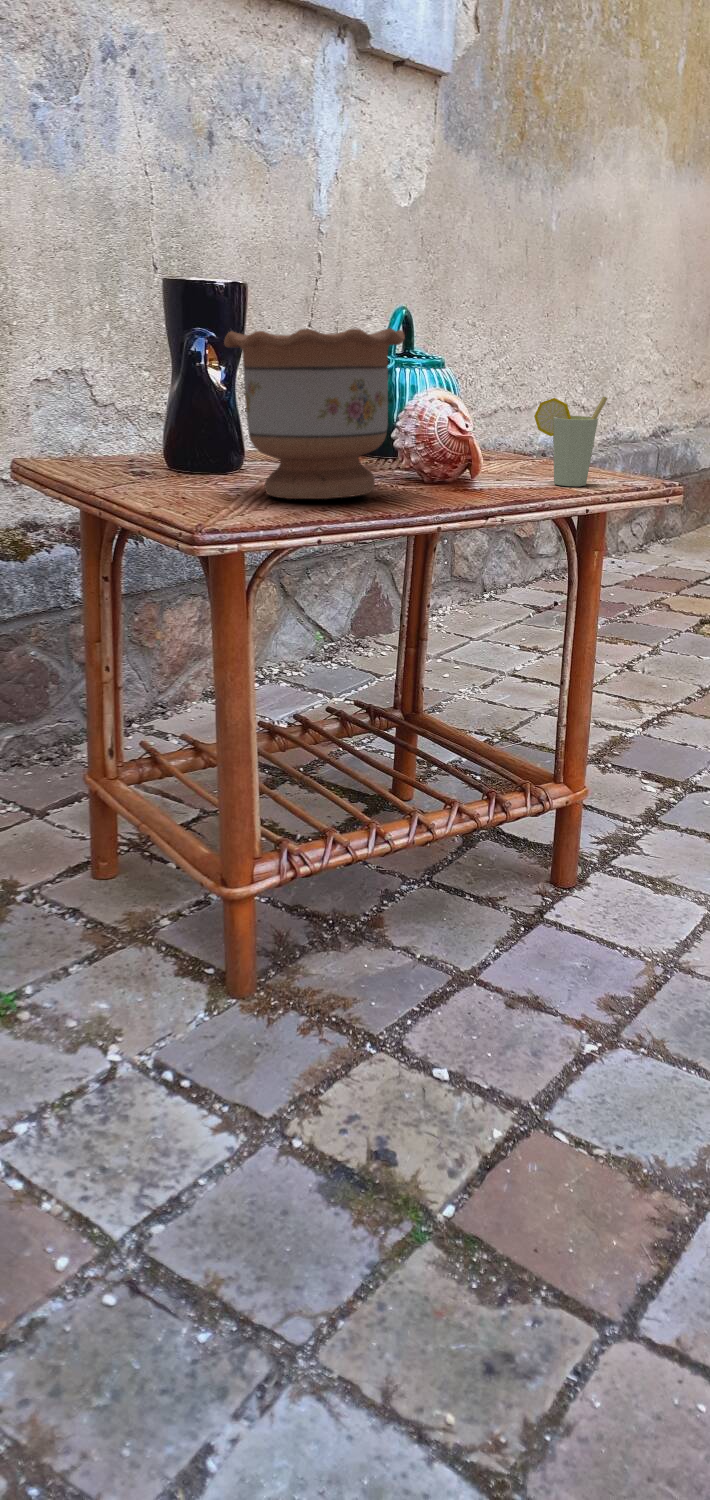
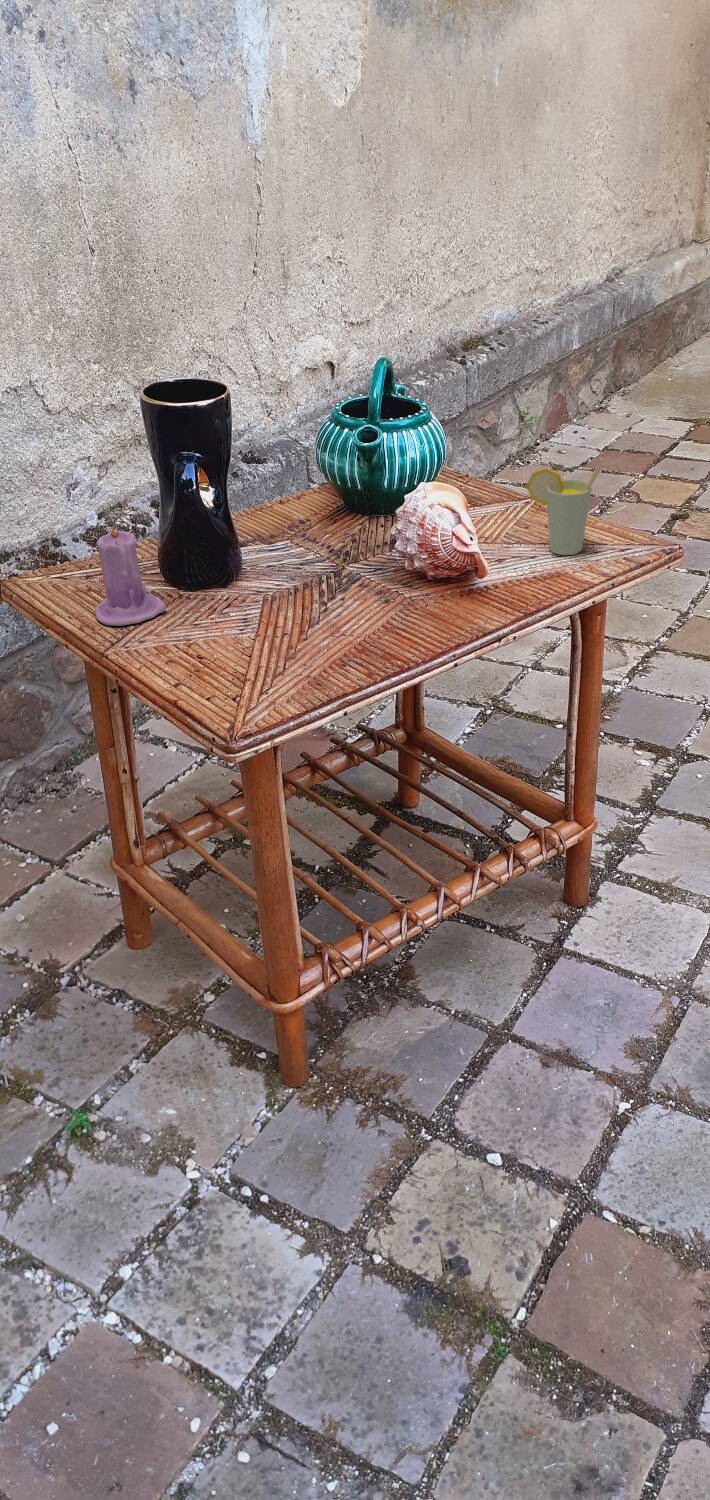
flower pot: present [224,328,405,499] -> none [217,441,401,638]
candle: none [96,388,166,489] -> present [95,523,166,626]

